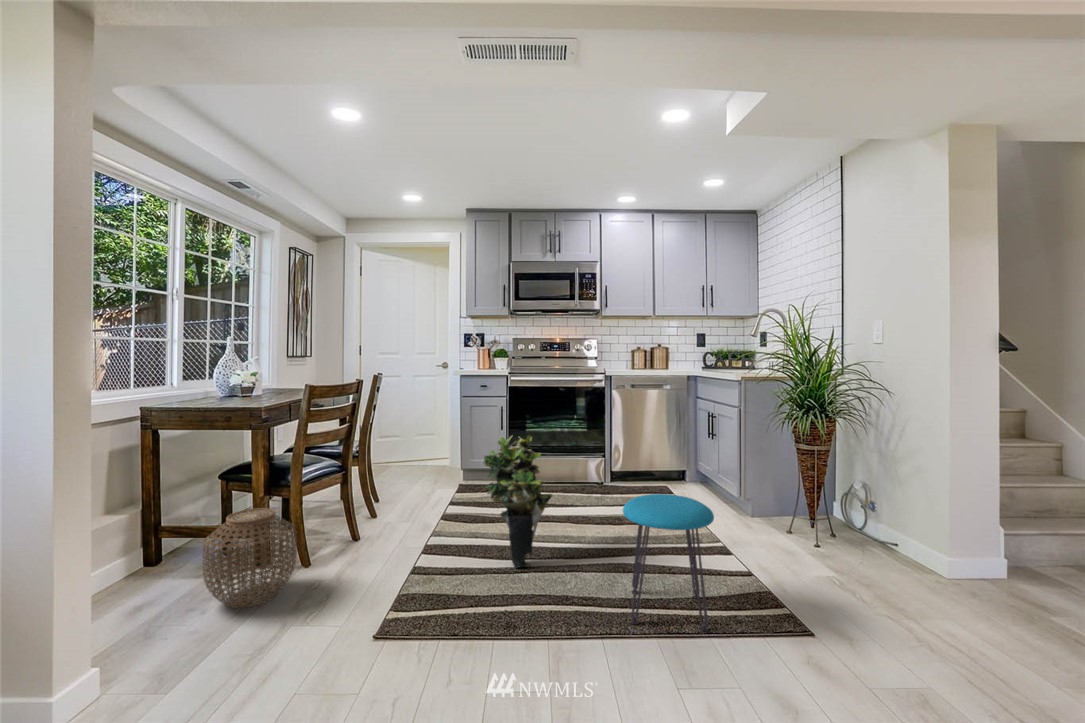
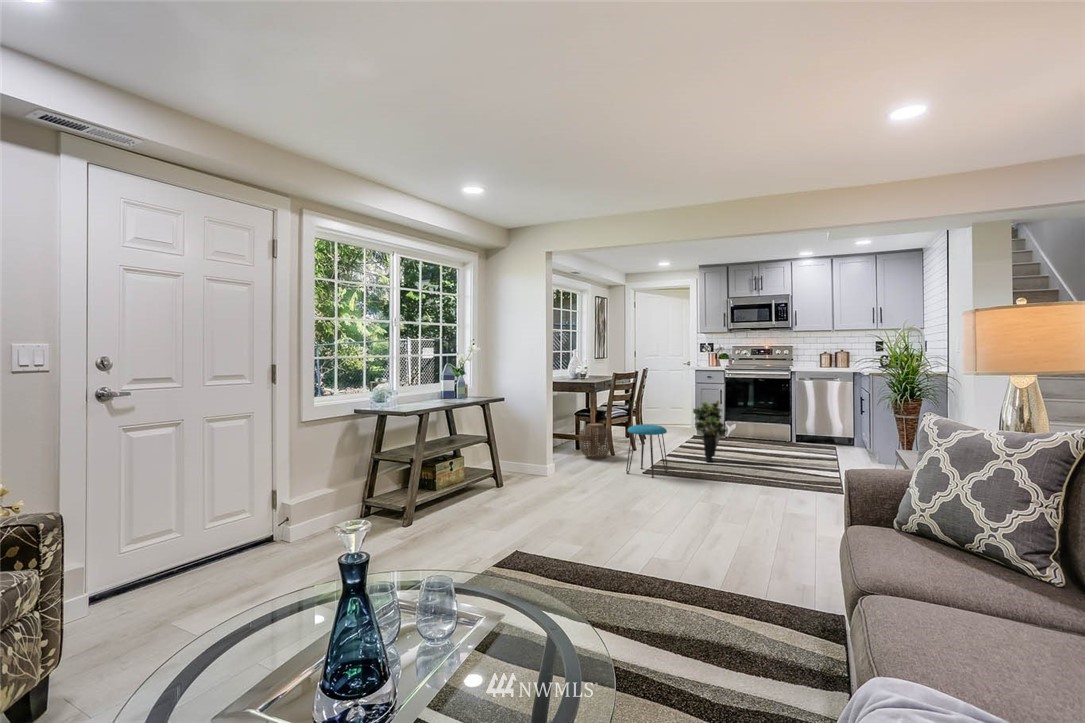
stool: present [623,494,714,631] -> present [626,425,668,478]

